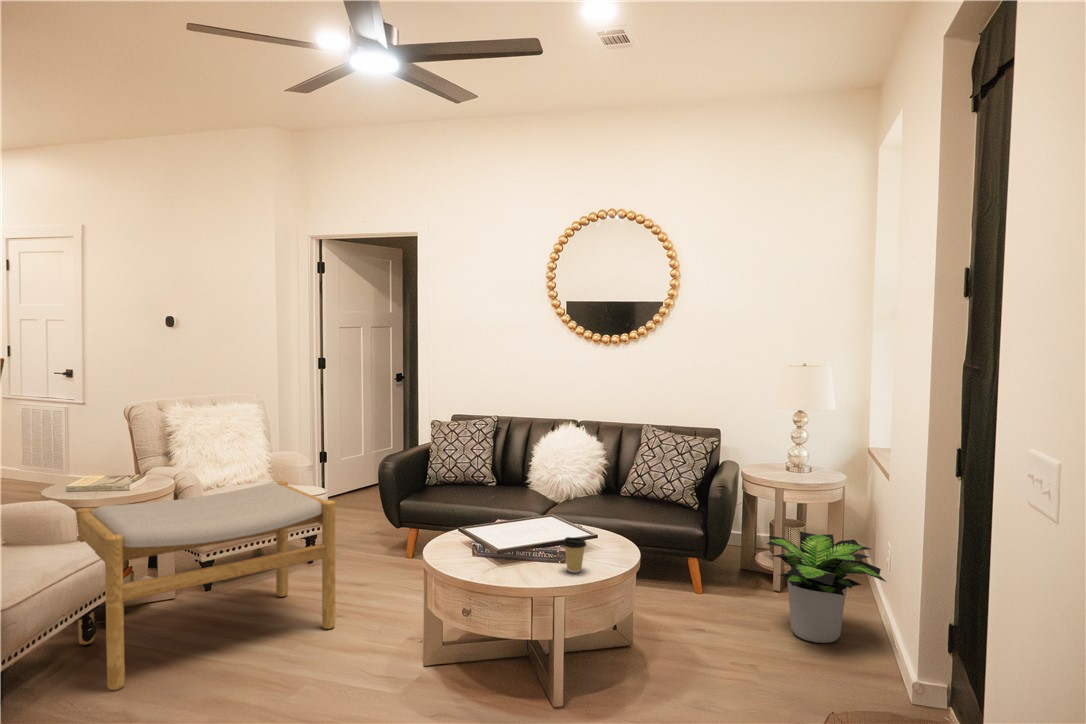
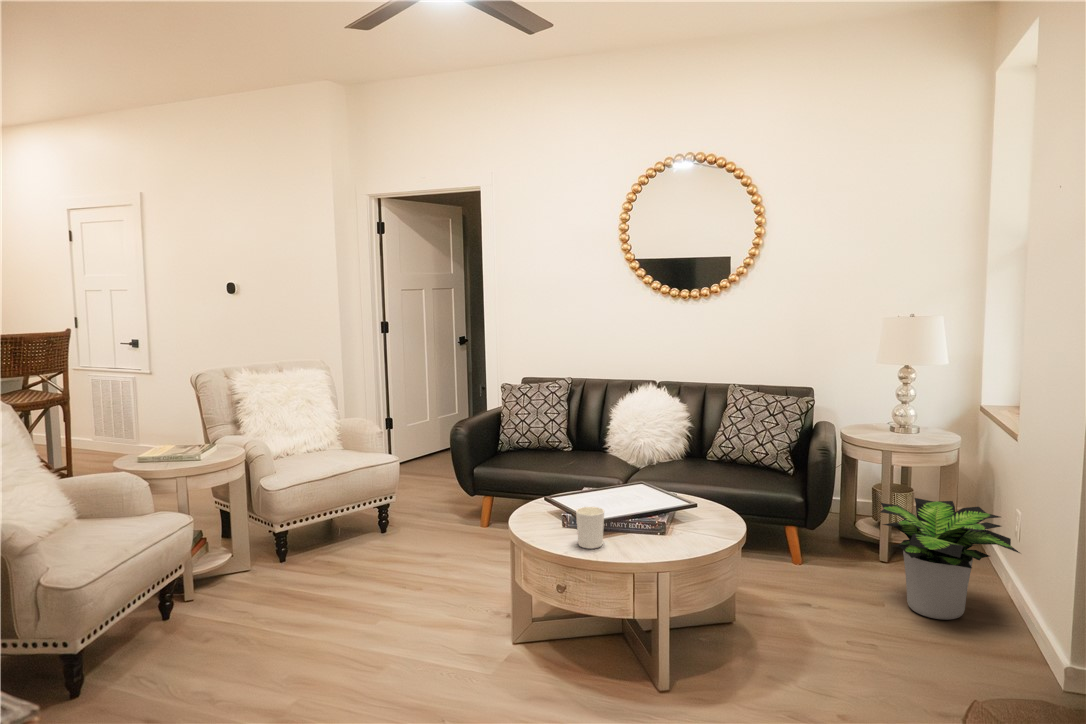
footstool: present [76,481,335,690] -> none [149,449,415,667]
candle holder: none [484,536,510,575] -> present [576,507,604,549]
coffee cup: present [563,537,586,573] -> none [661,507,688,545]

